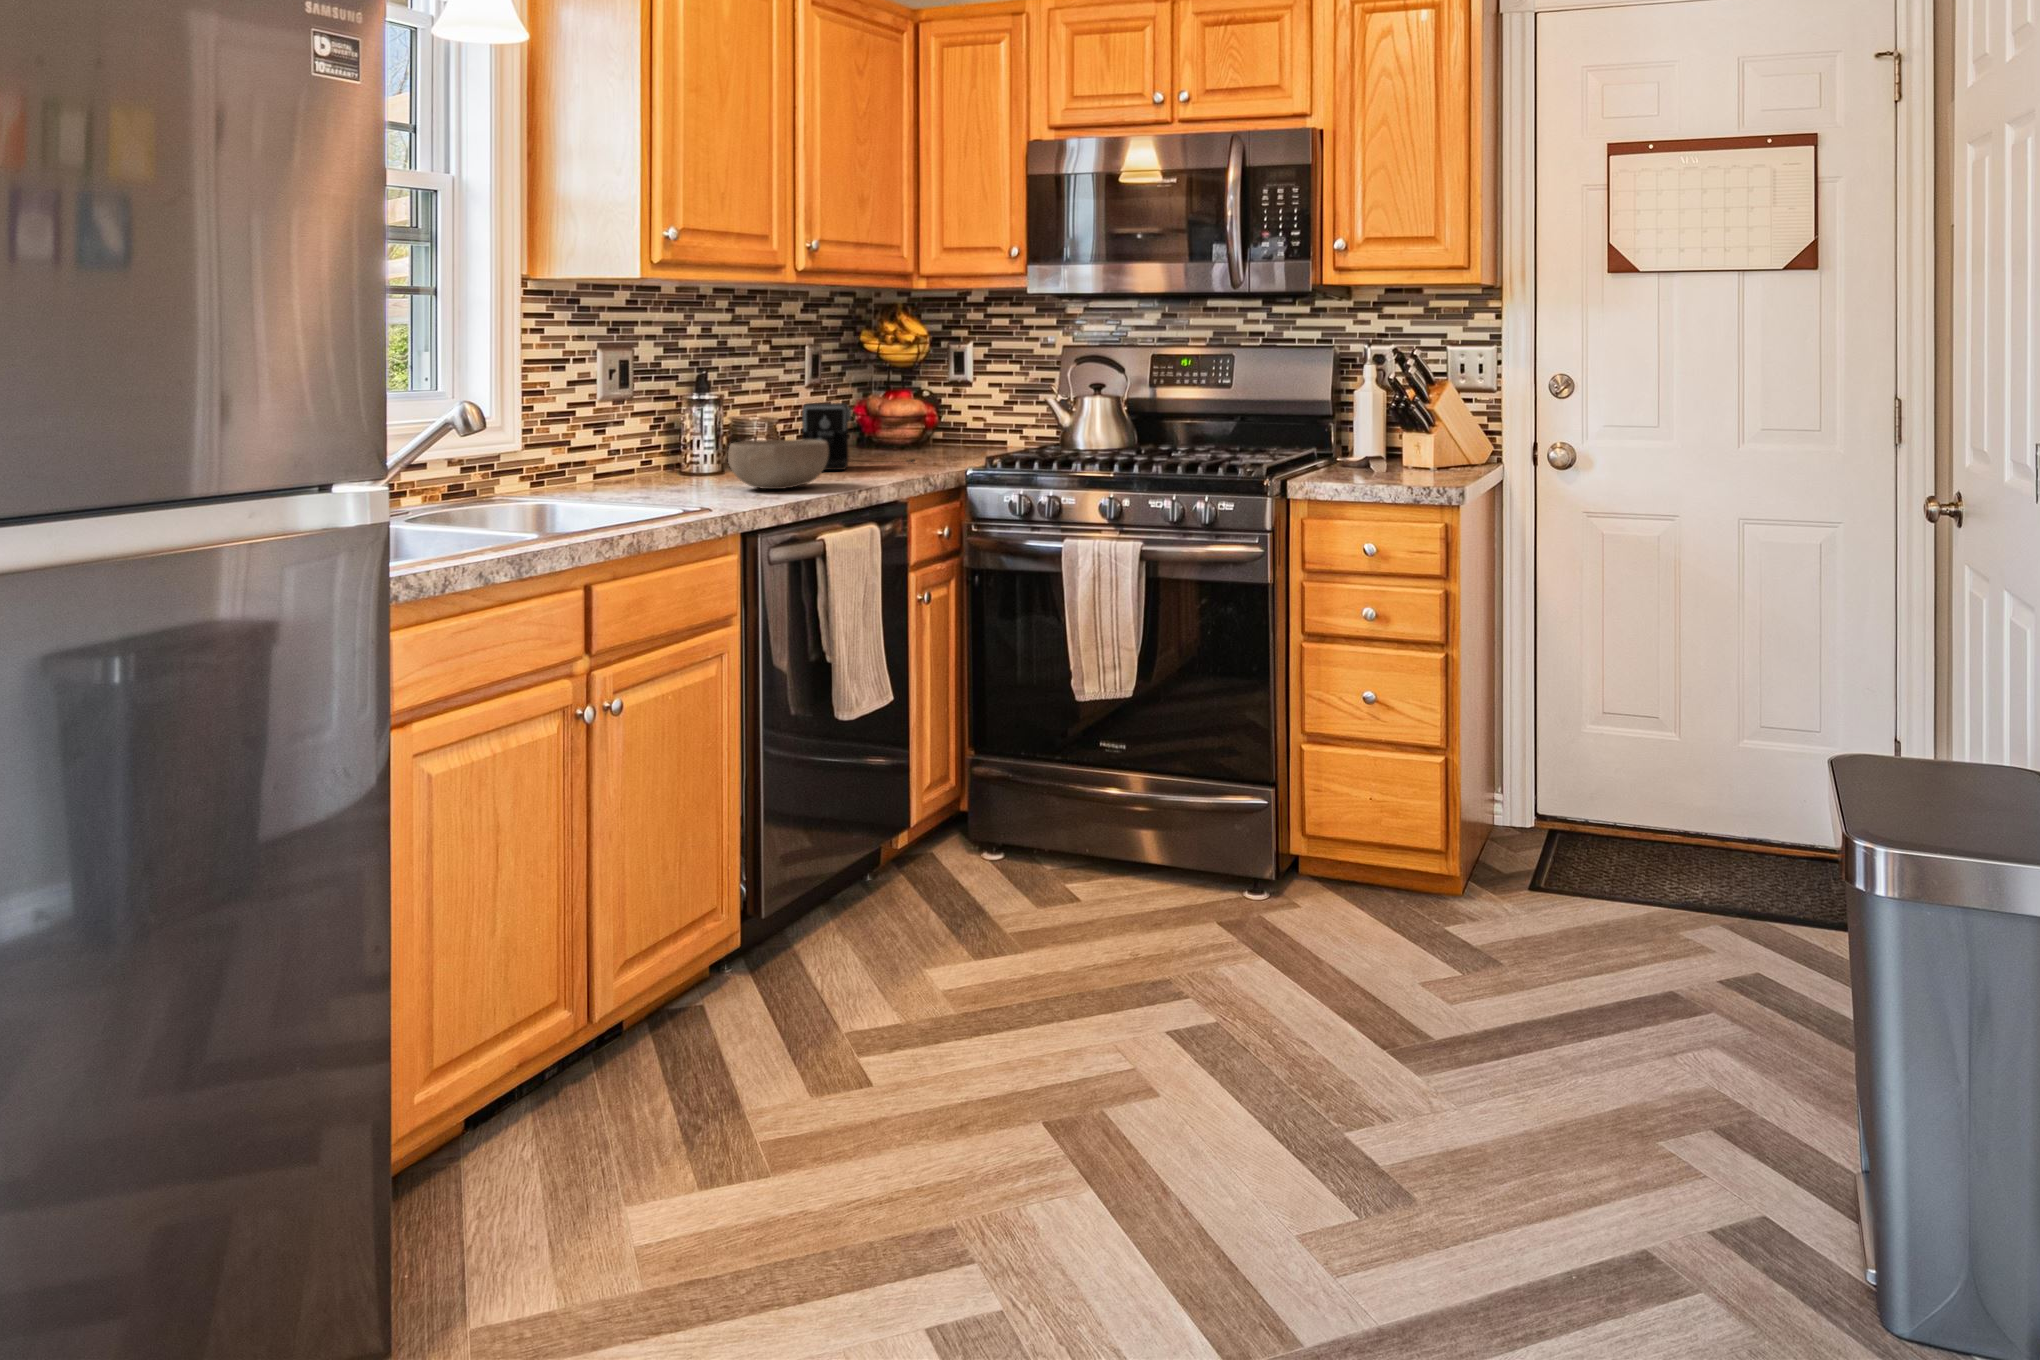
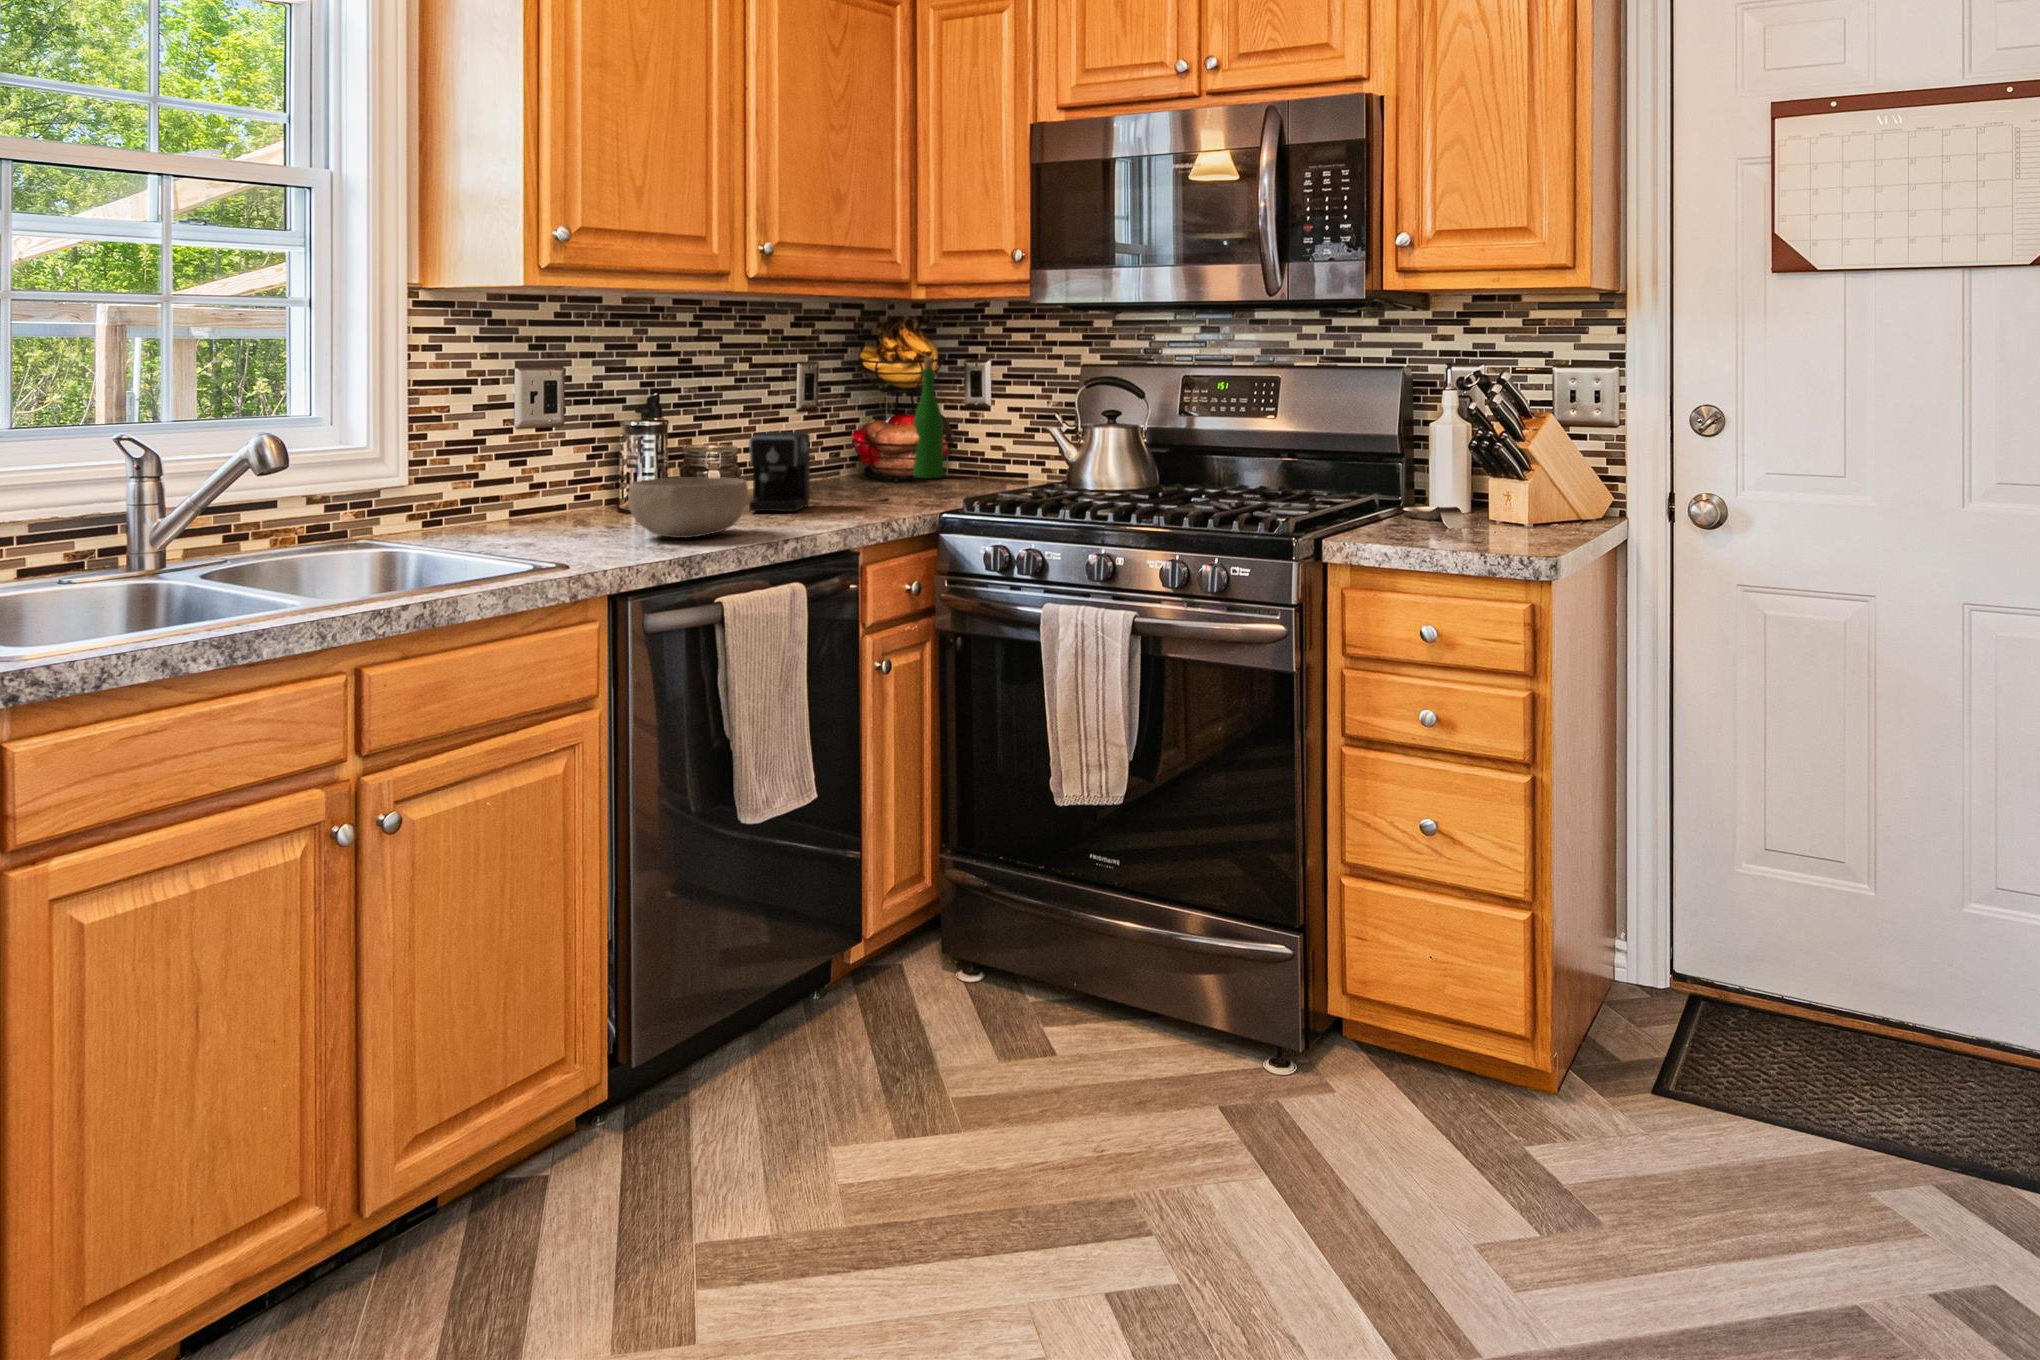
wine bottle: none [909,341,936,446] -> present [913,358,943,478]

